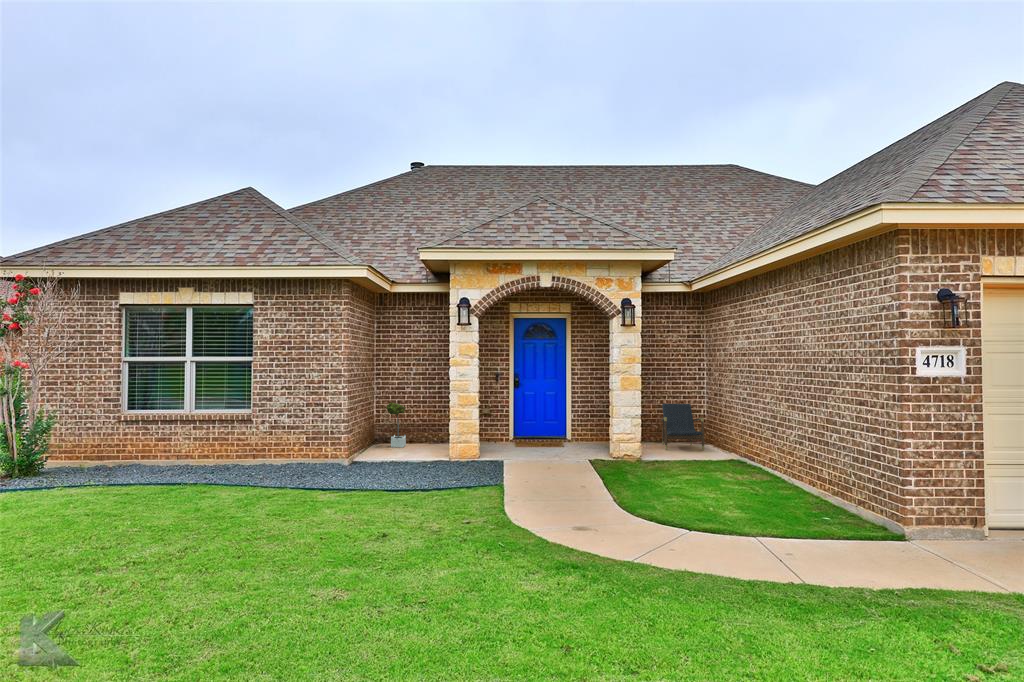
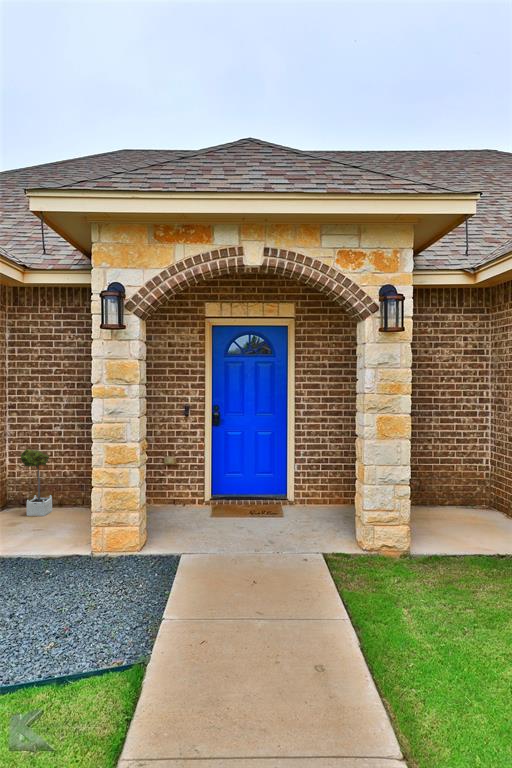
lounge chair: present [661,404,704,451] -> none [426,449,492,522]

